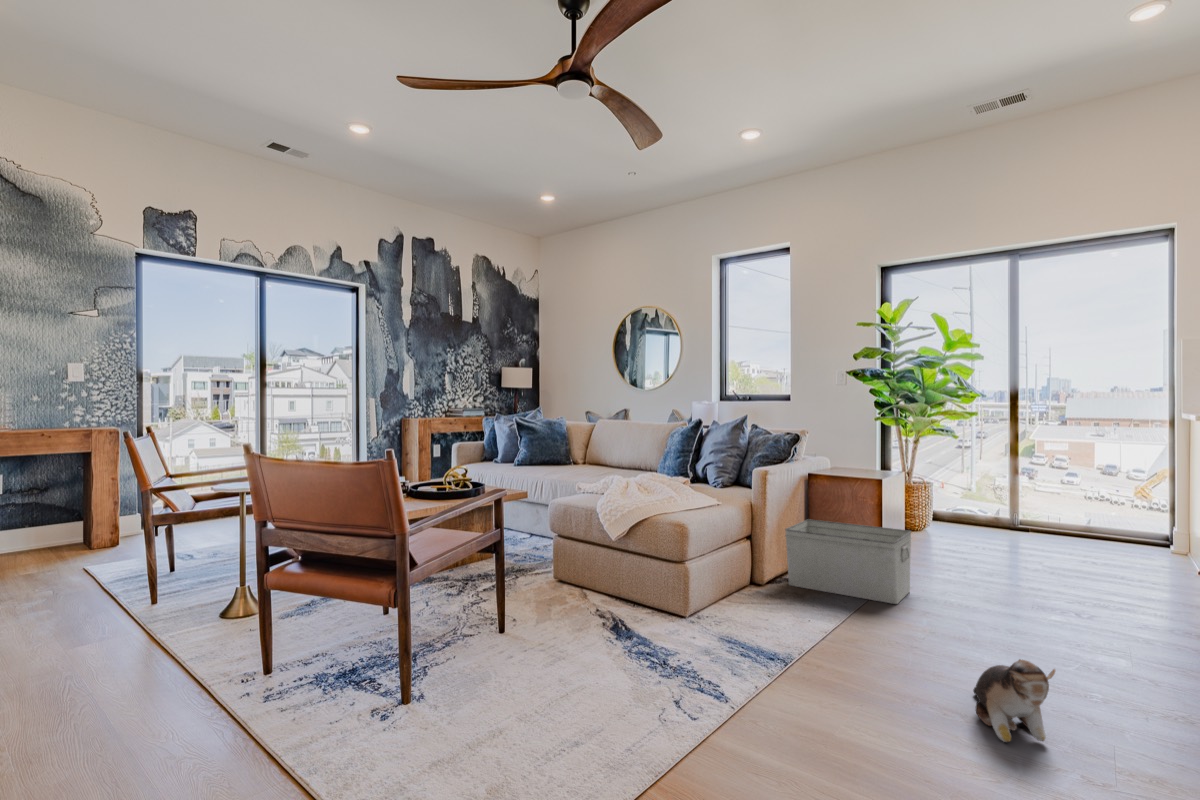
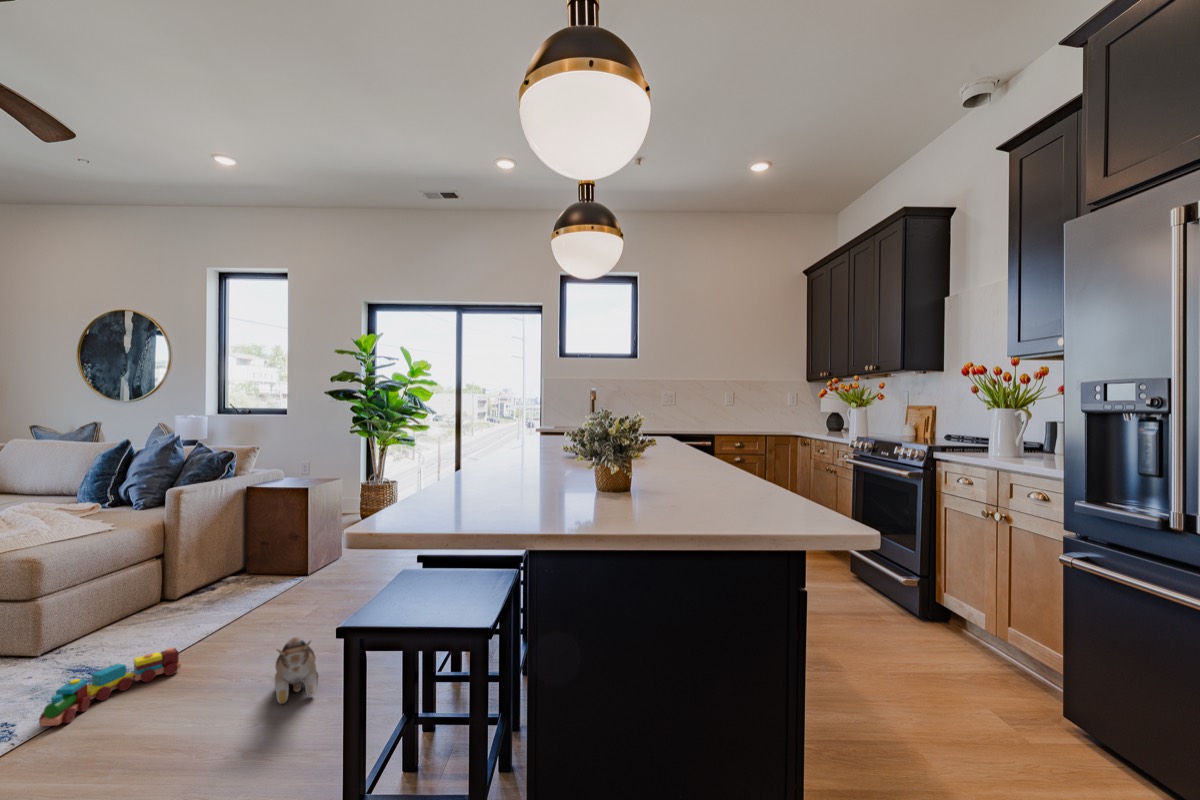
storage bin: present [785,520,911,604] -> none [201,531,324,598]
toy train: none [741,638,835,699] -> present [39,648,181,726]

